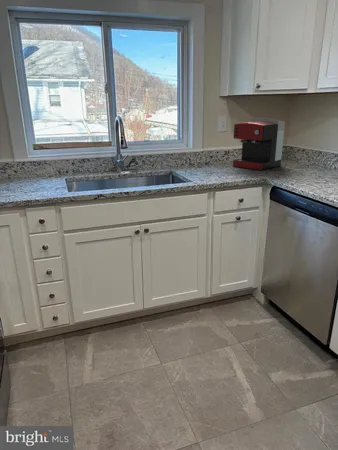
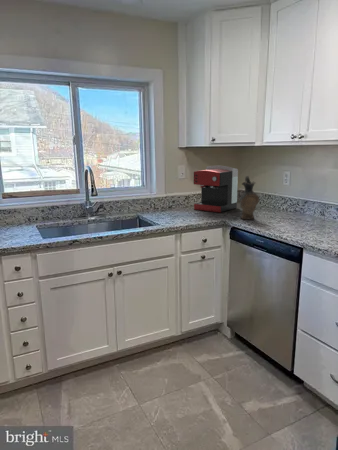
ceramic pitcher: none [283,129,306,178] -> present [240,176,259,219]

